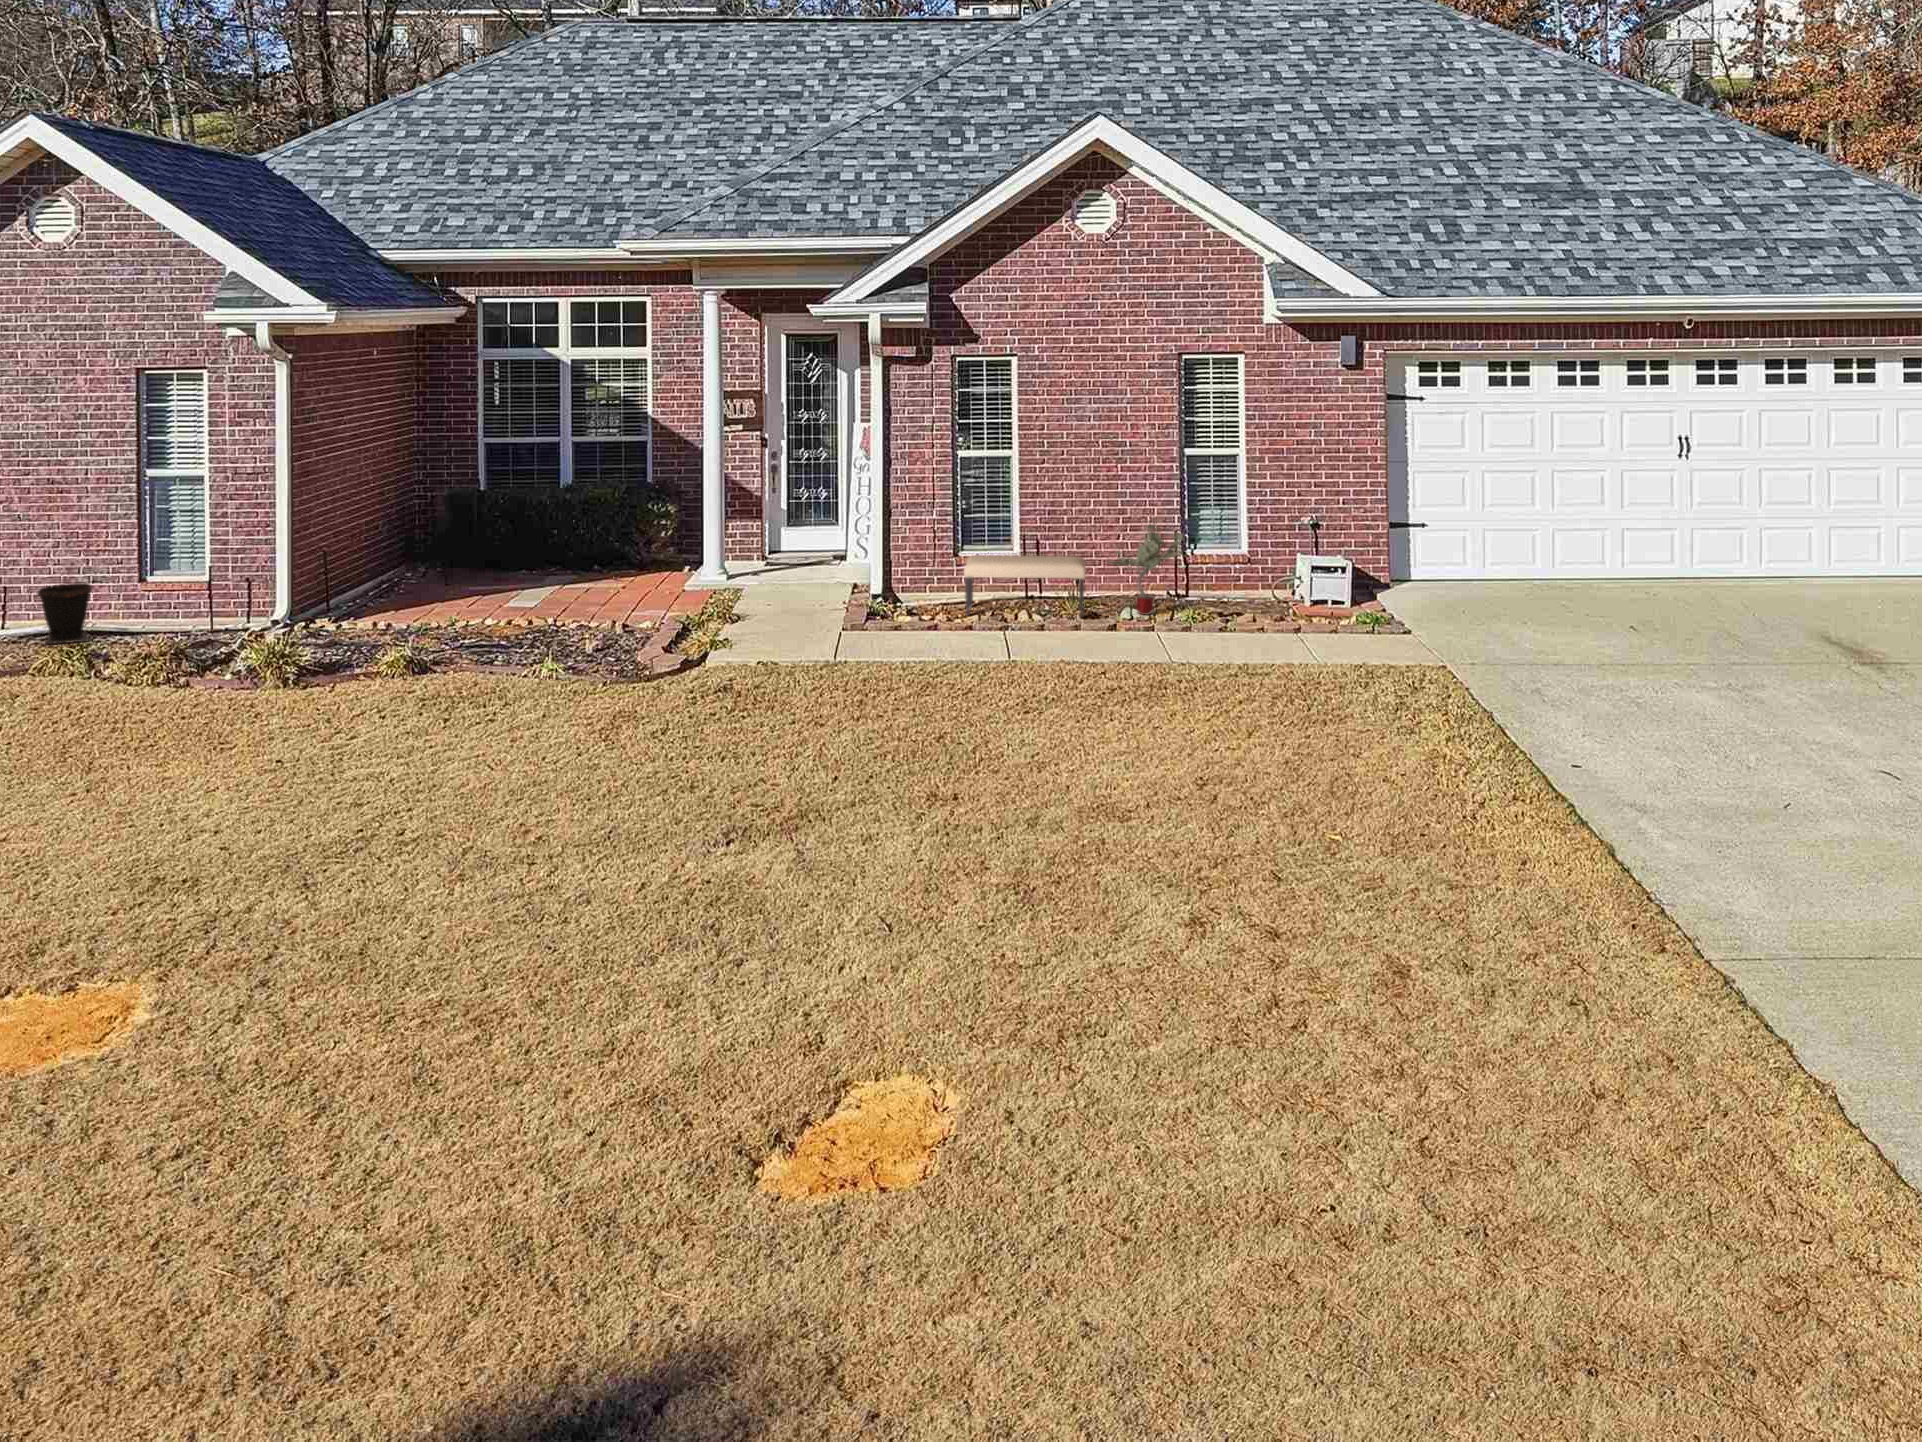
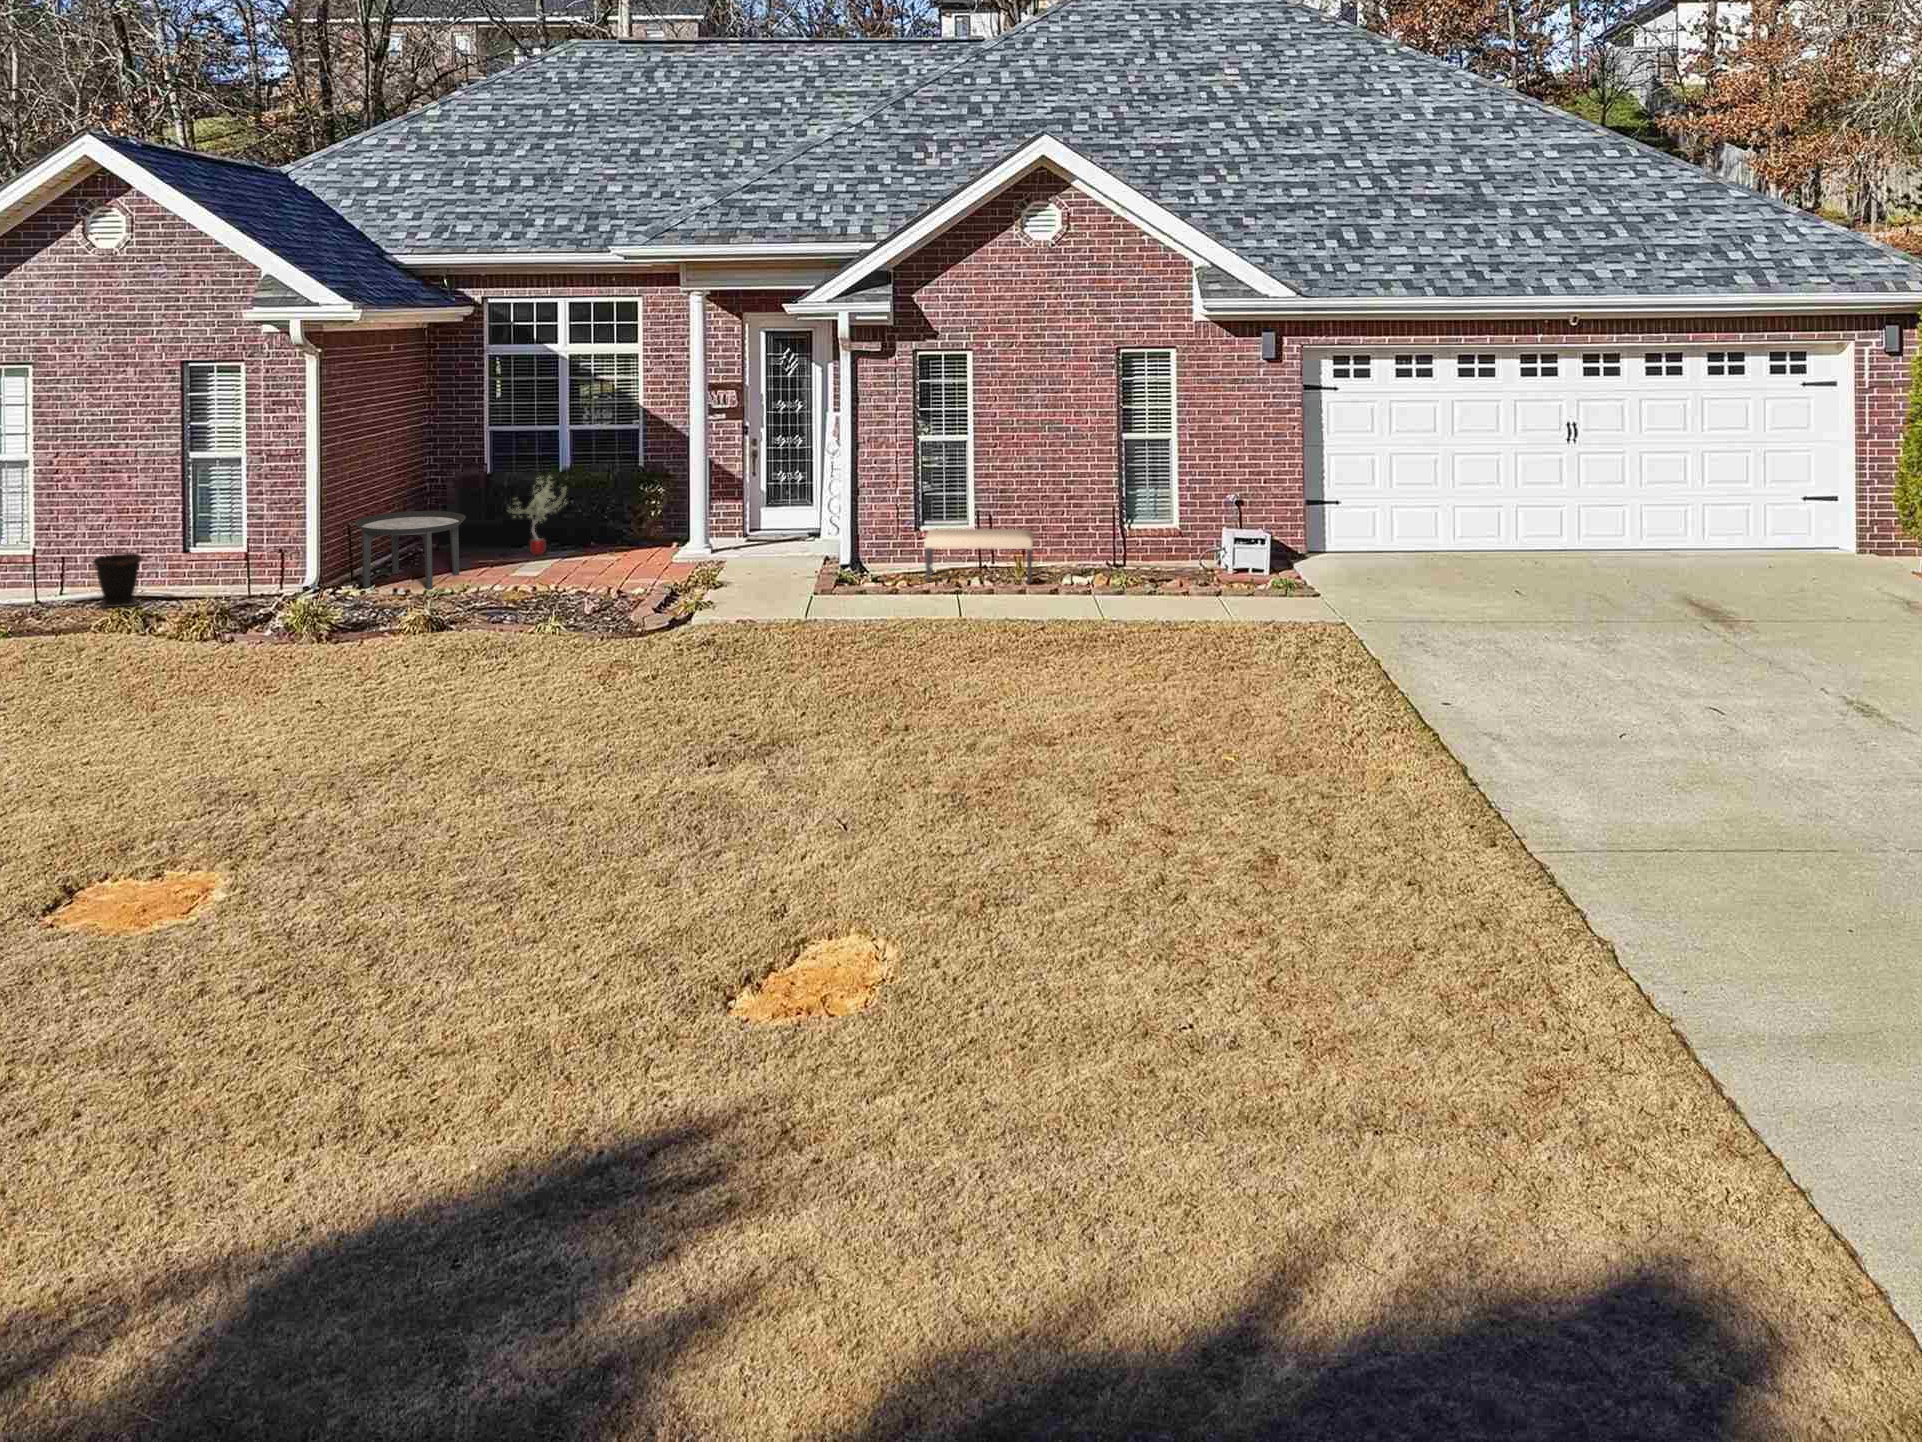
potted tree: present [1107,518,1183,615] -> present [509,477,566,555]
round table: none [330,535,454,623] -> present [355,511,466,589]

